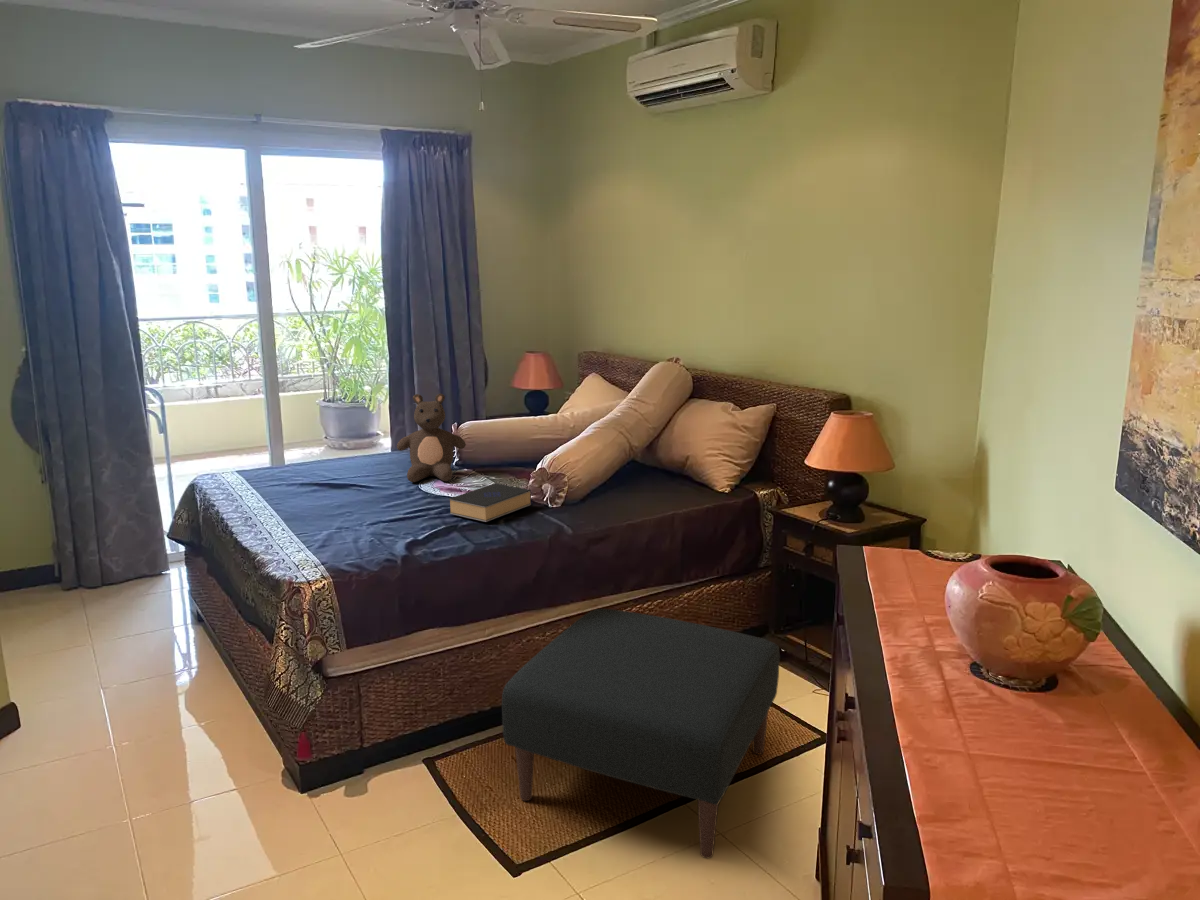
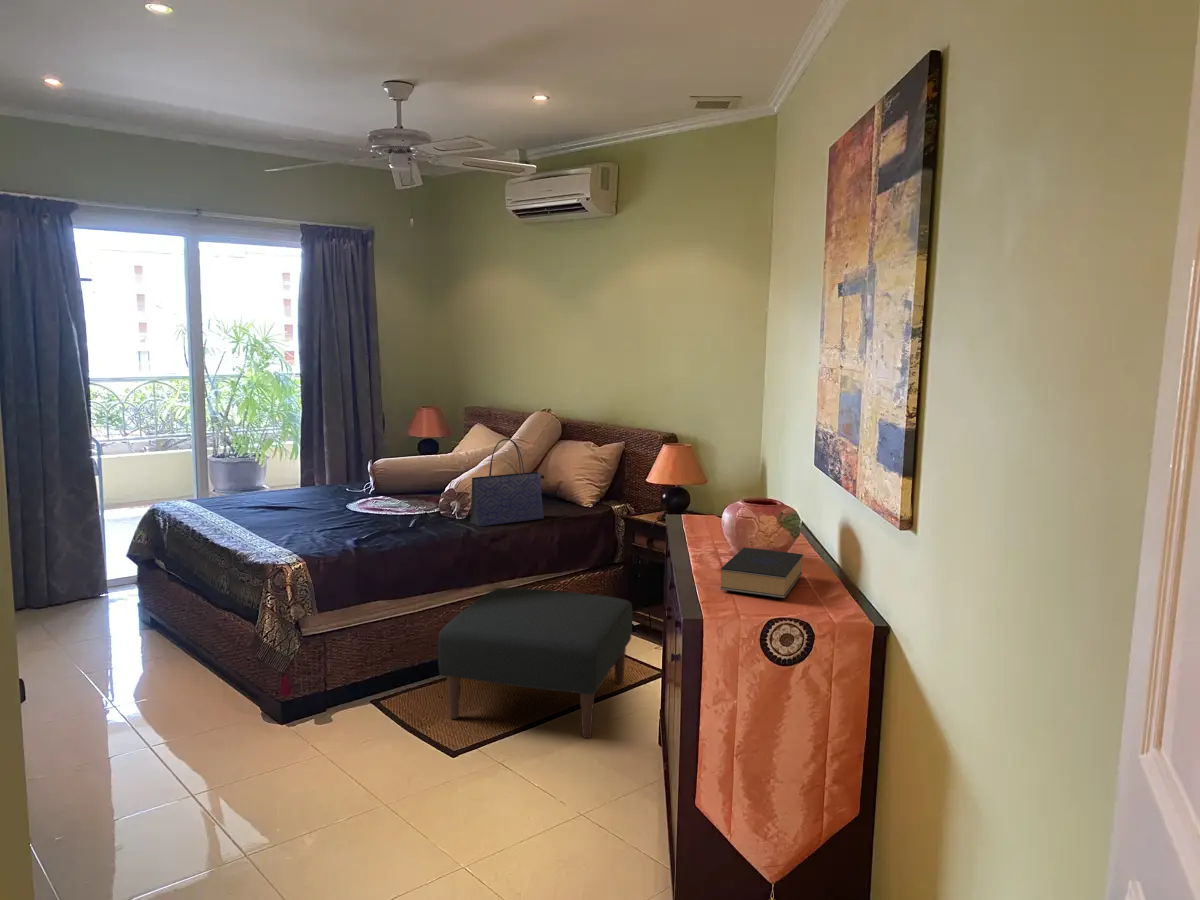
teddy bear: present [397,394,466,482] -> none [326,435,383,505]
tote bag: none [564,406,664,524] -> present [470,439,544,526]
book: present [449,483,531,522] -> present [720,547,803,598]

